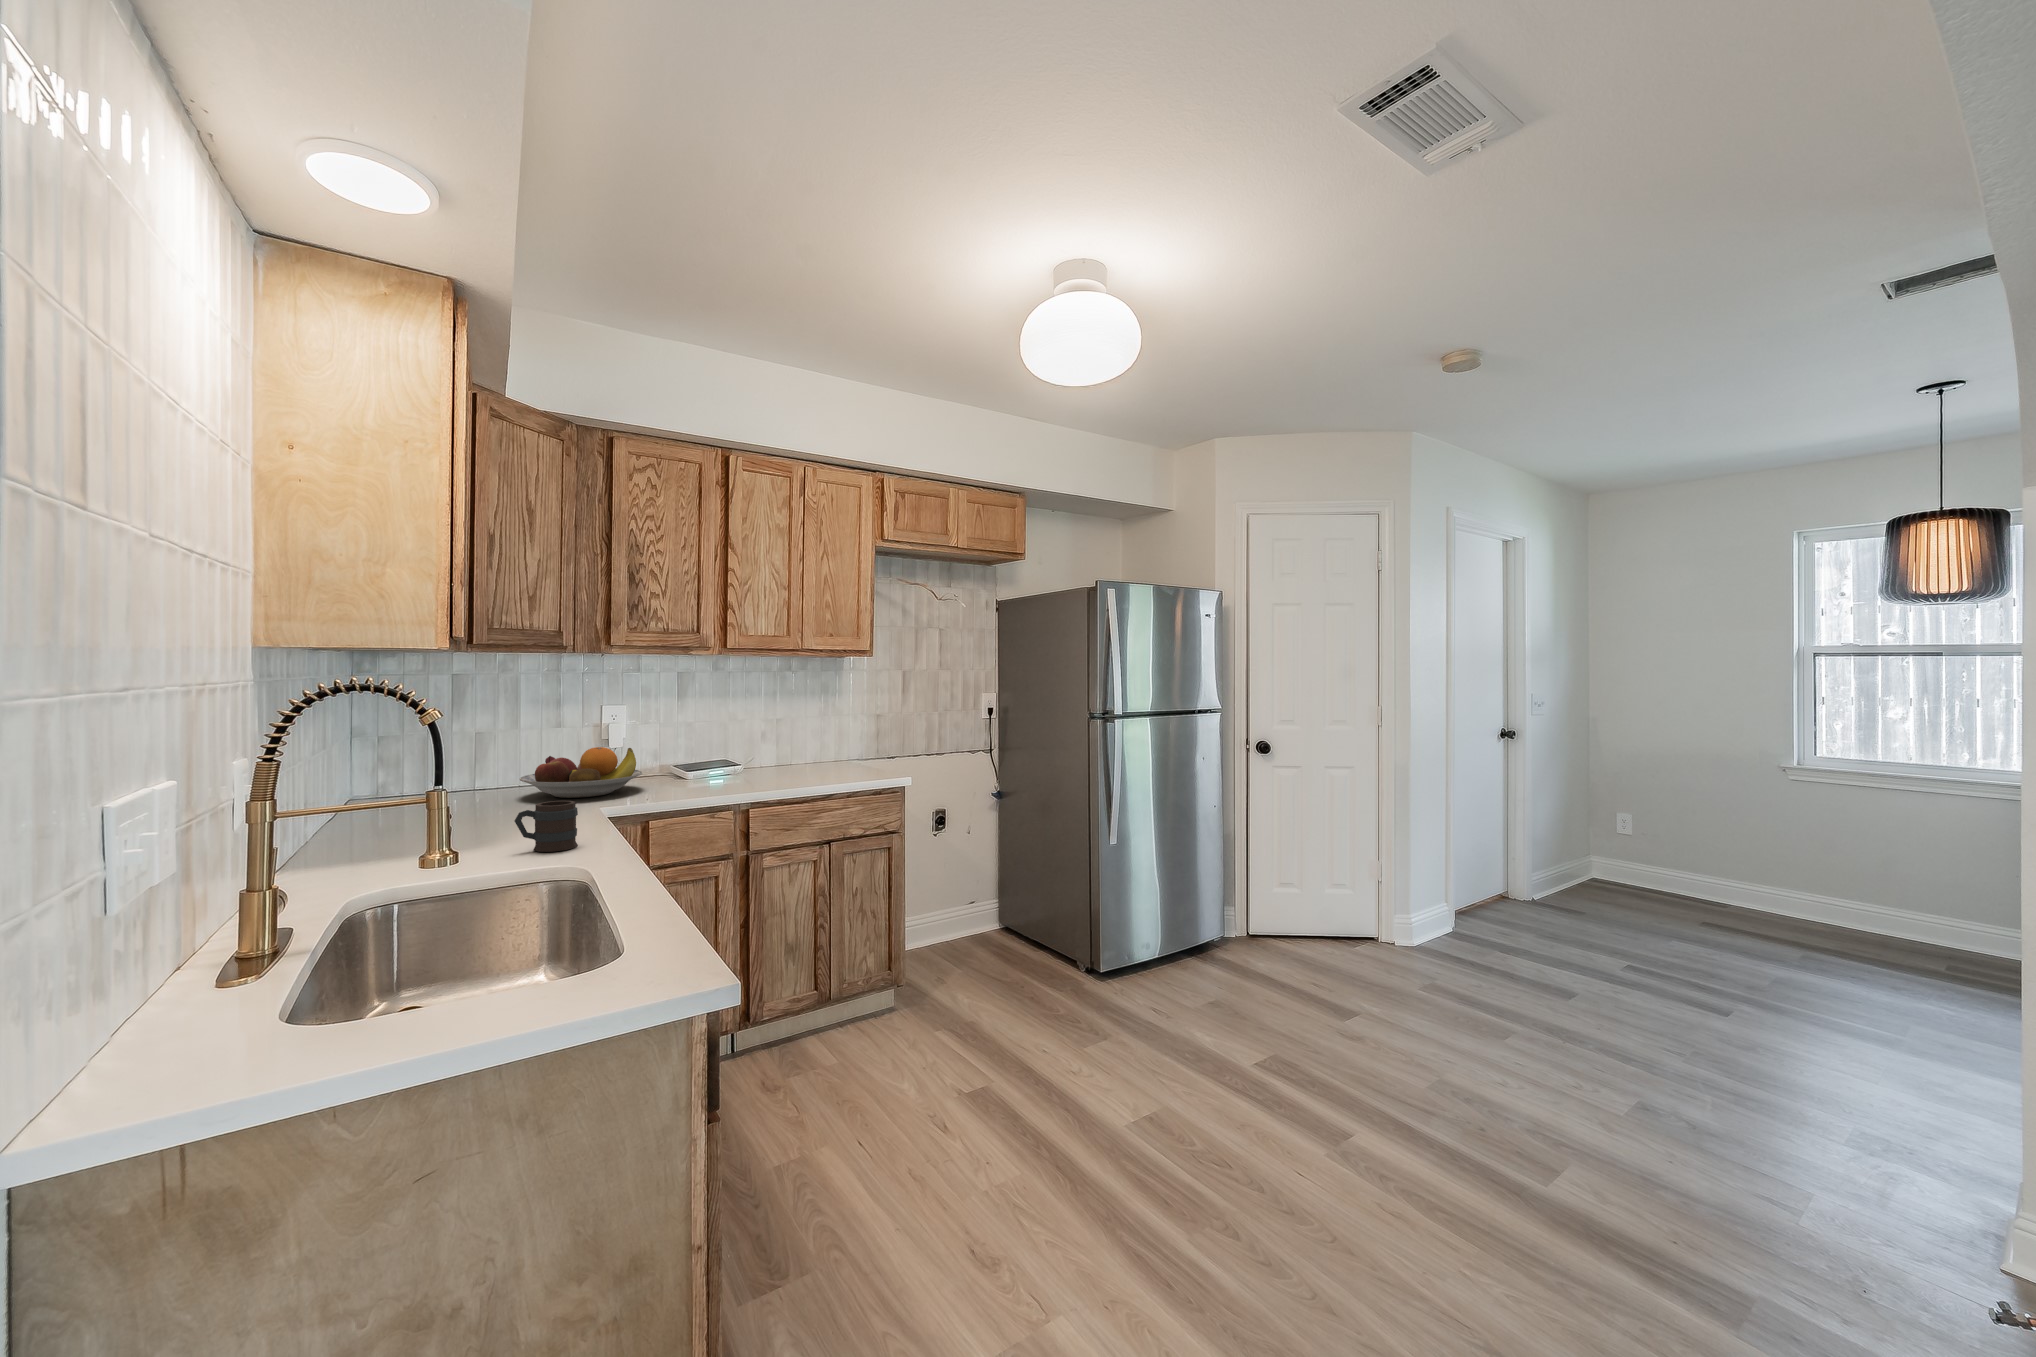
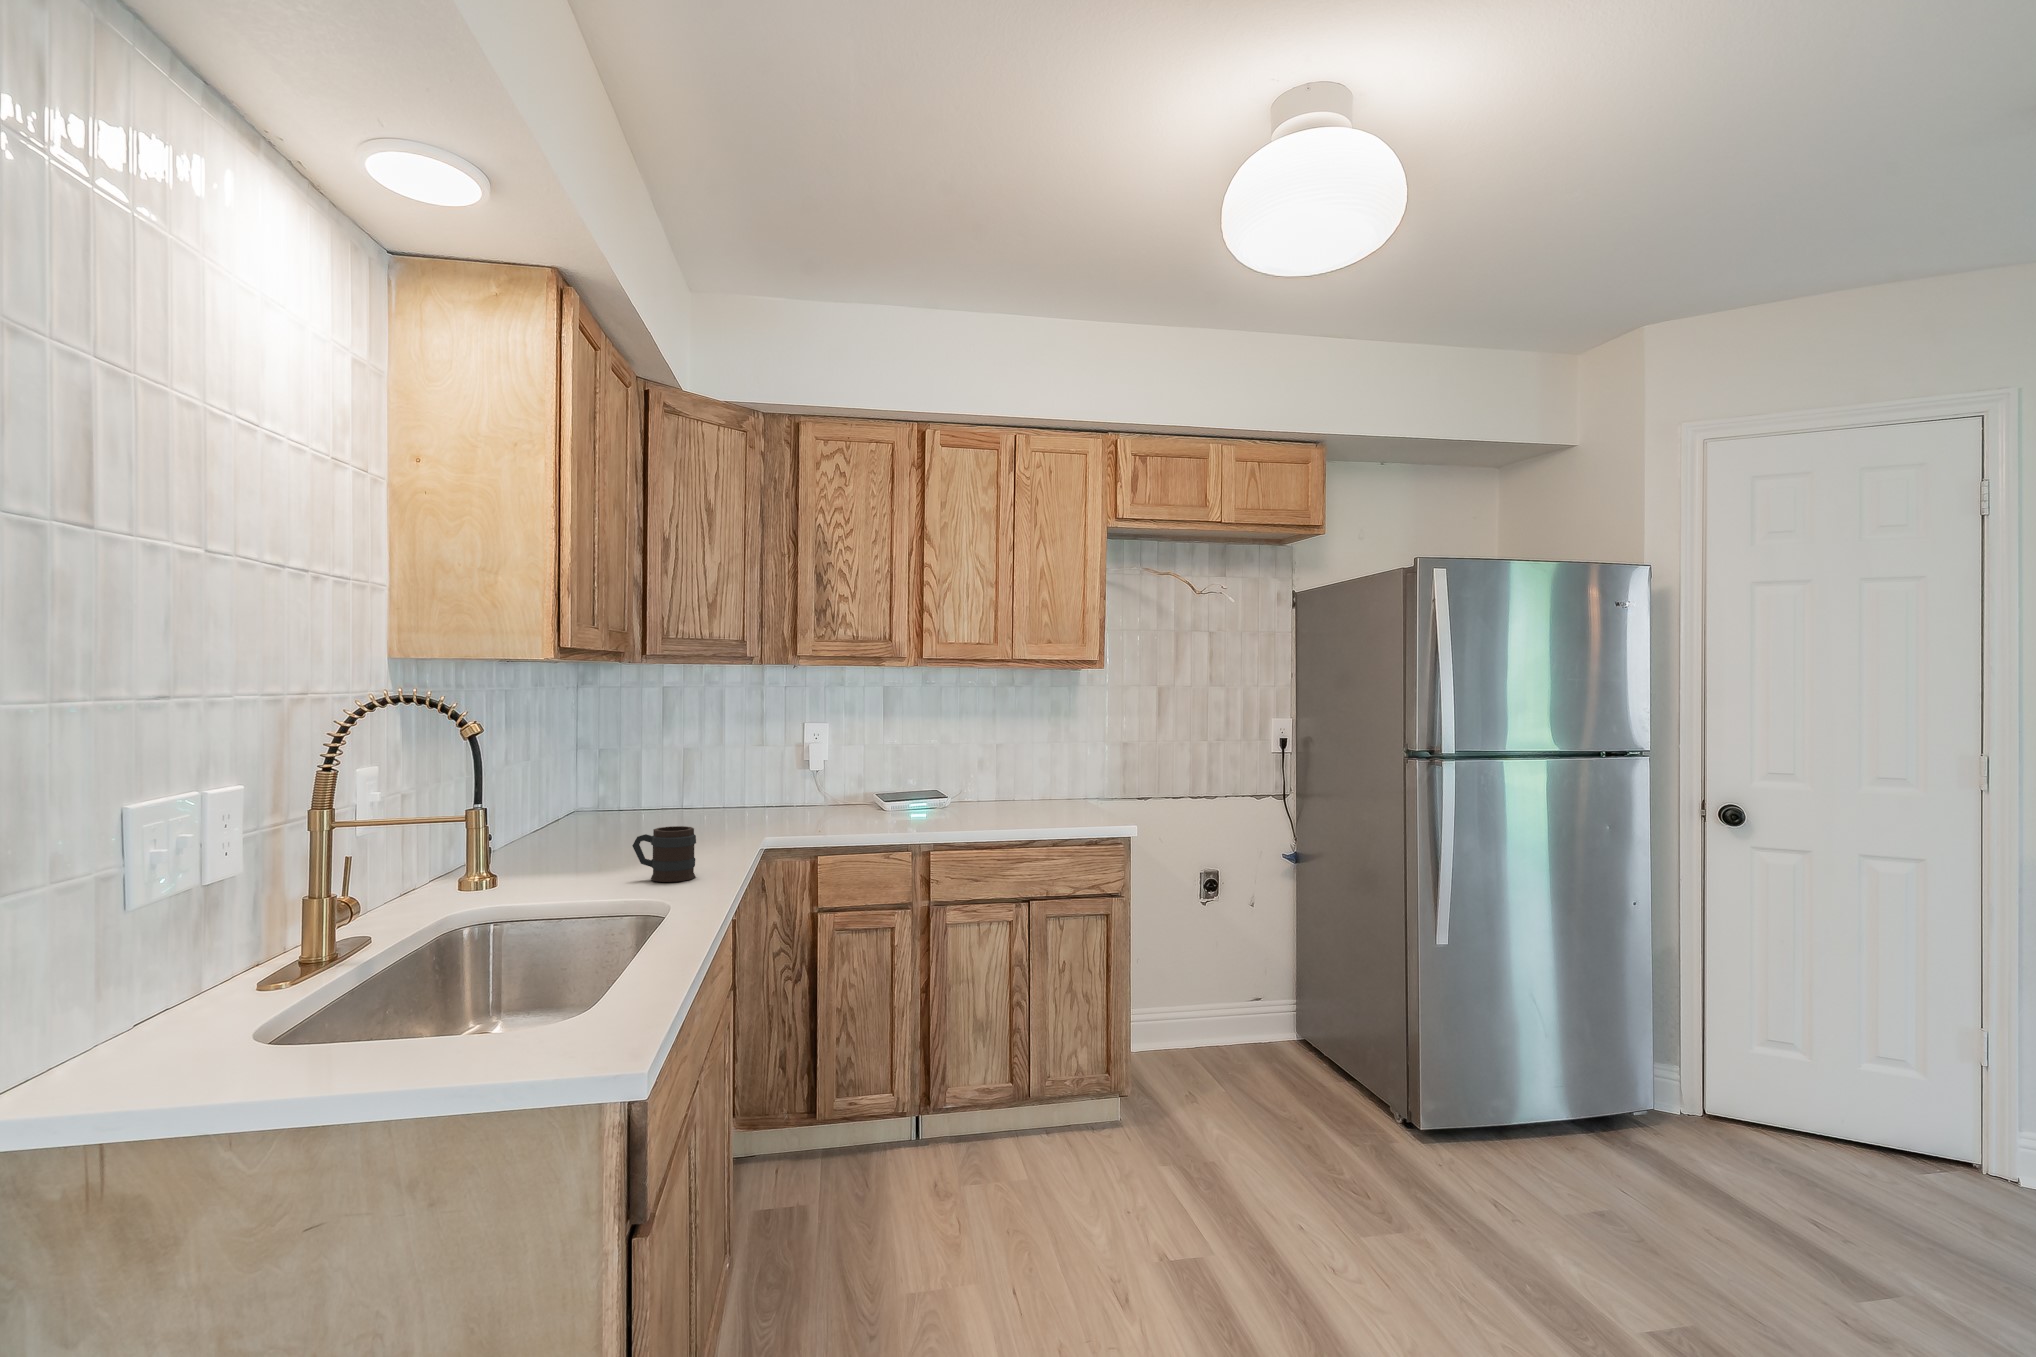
fruit bowl: present [520,747,642,798] -> none [703,770,827,824]

